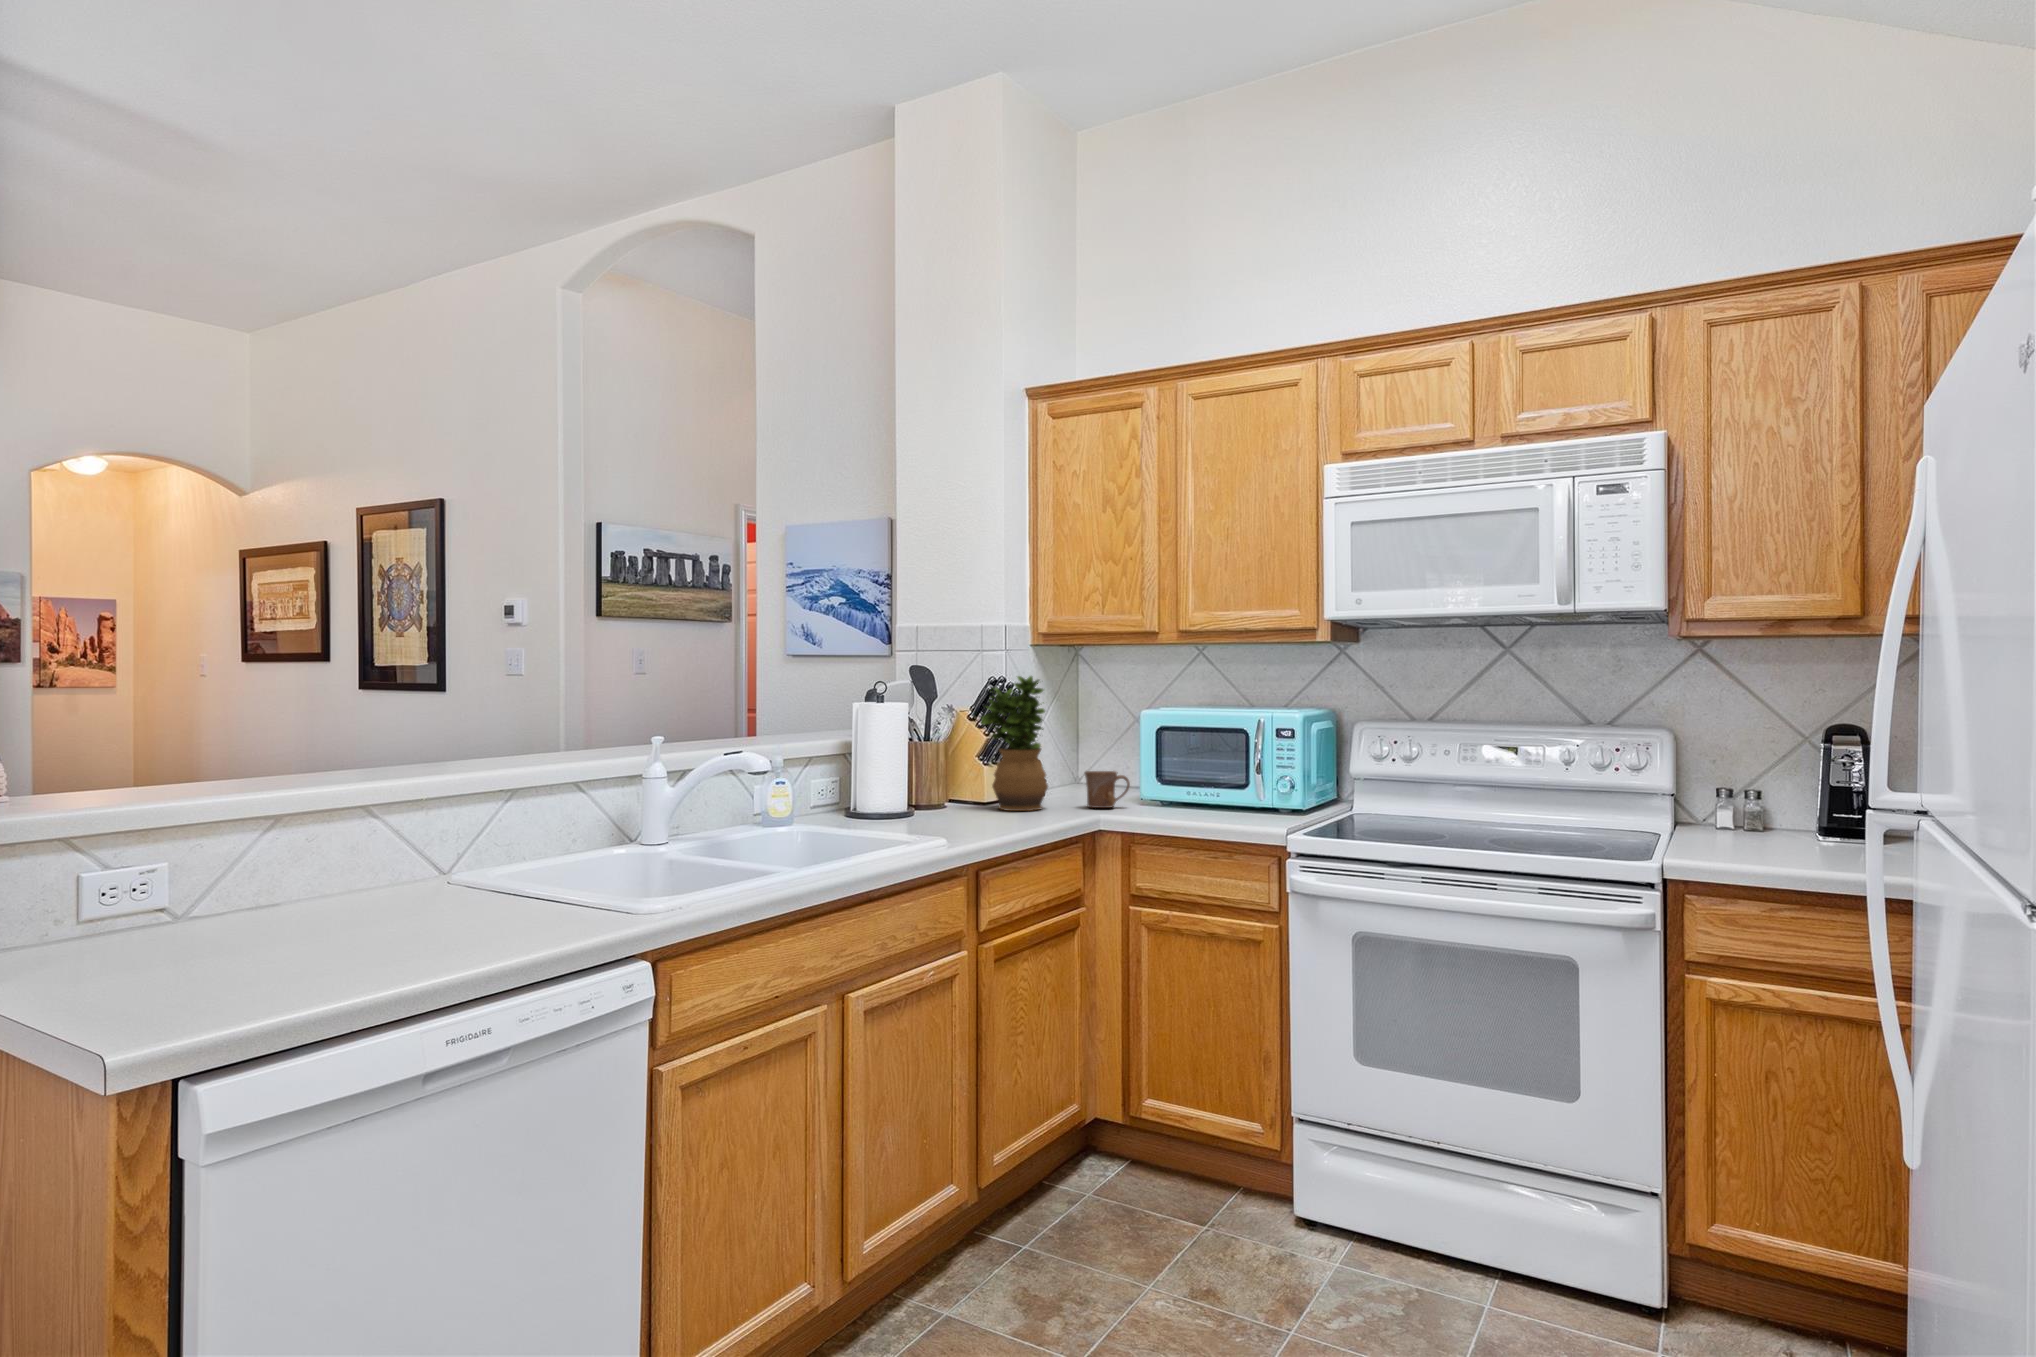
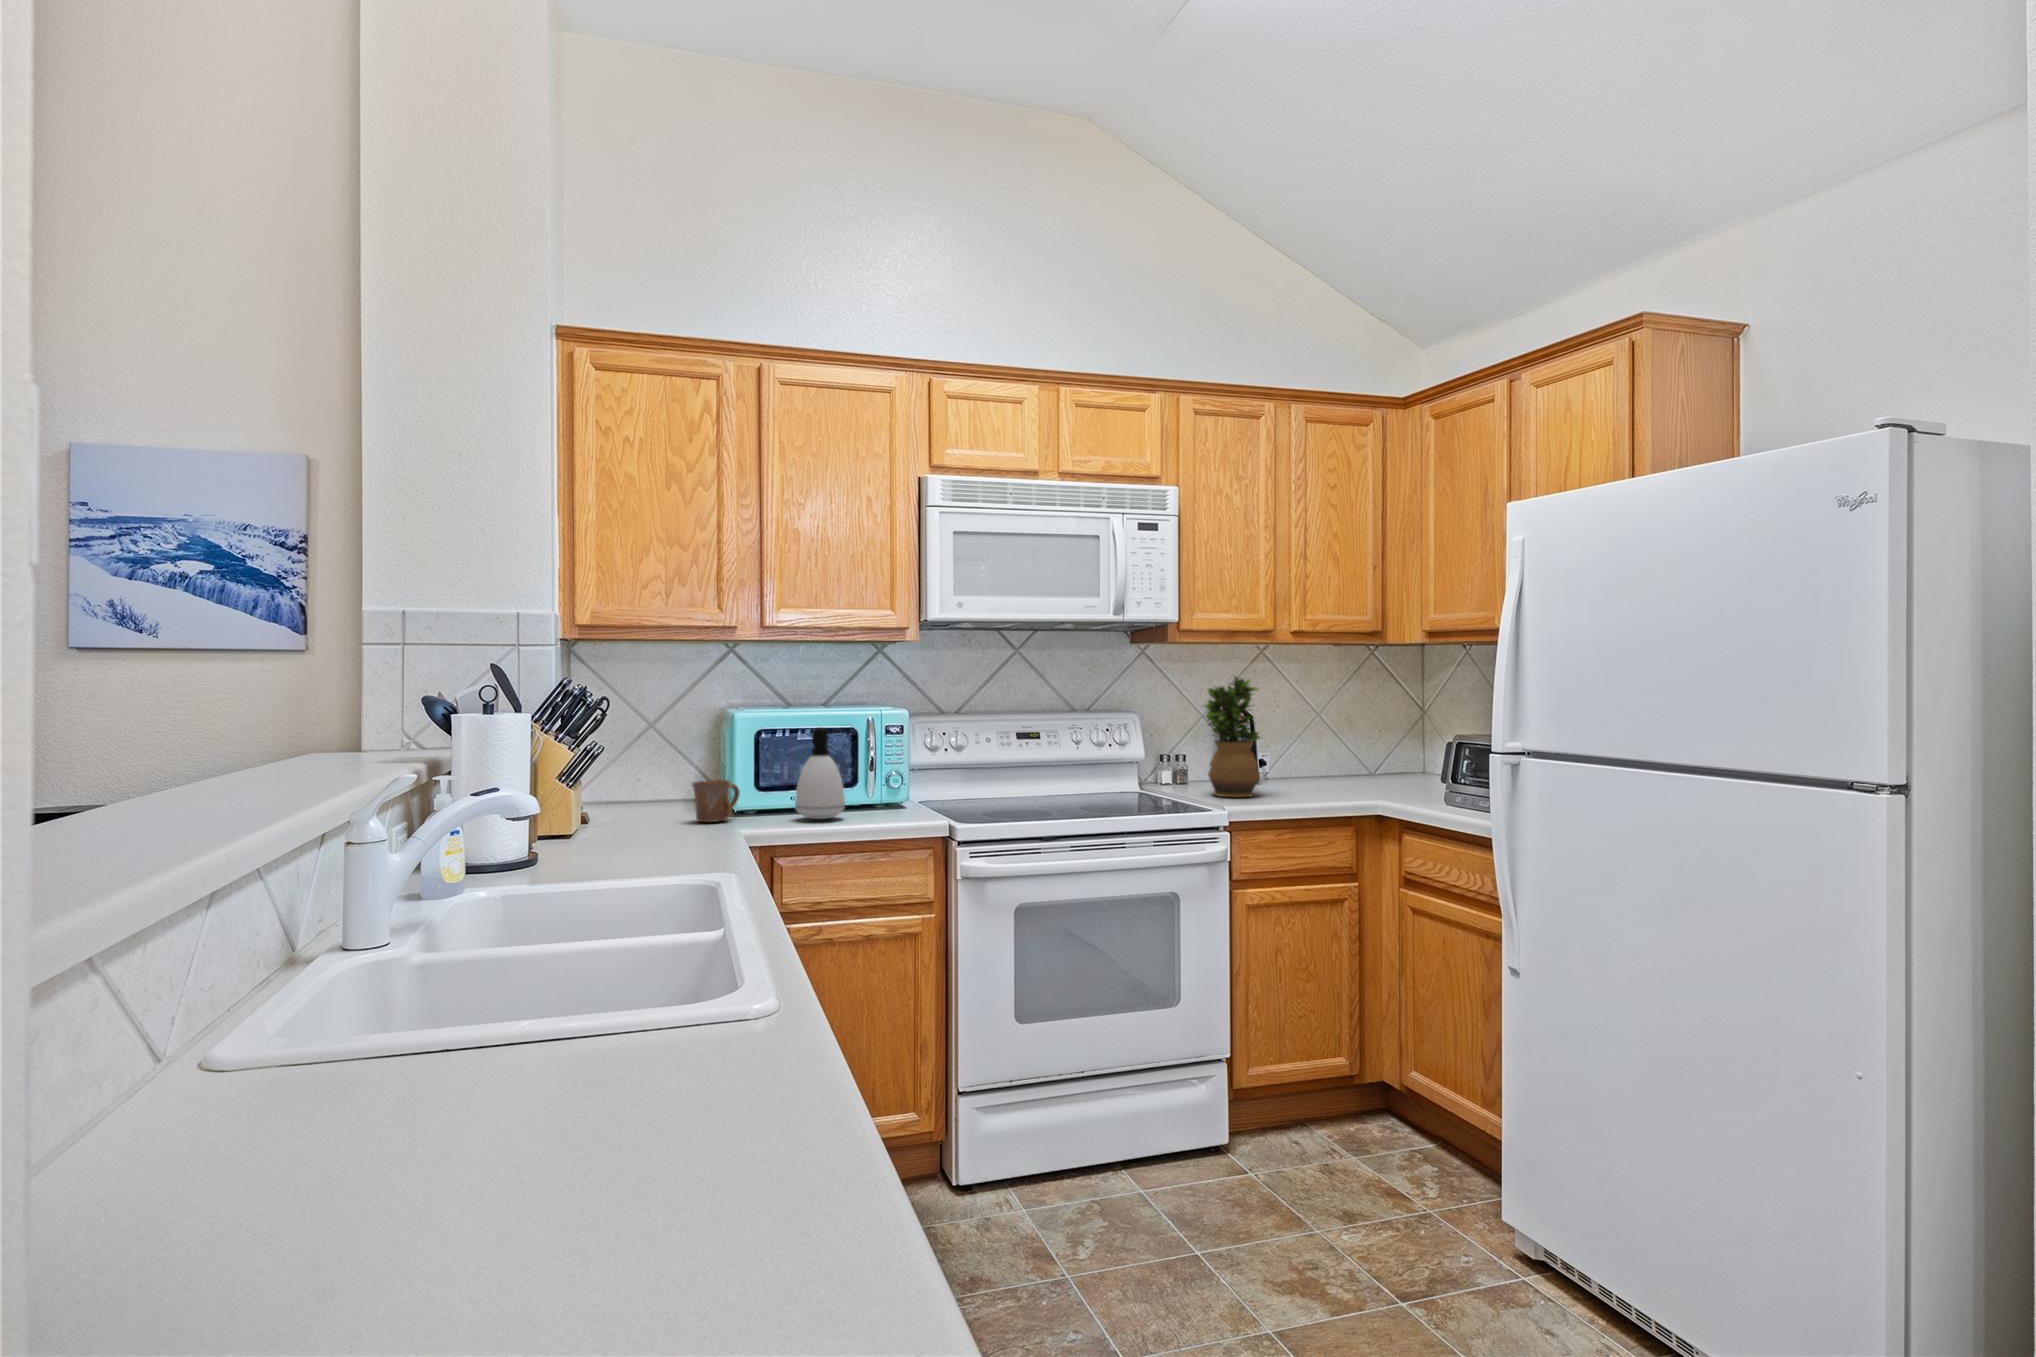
potted plant: present [981,676,1048,811] -> present [1204,676,1260,797]
soap dispenser: none [1156,727,1205,816] -> present [795,728,845,819]

